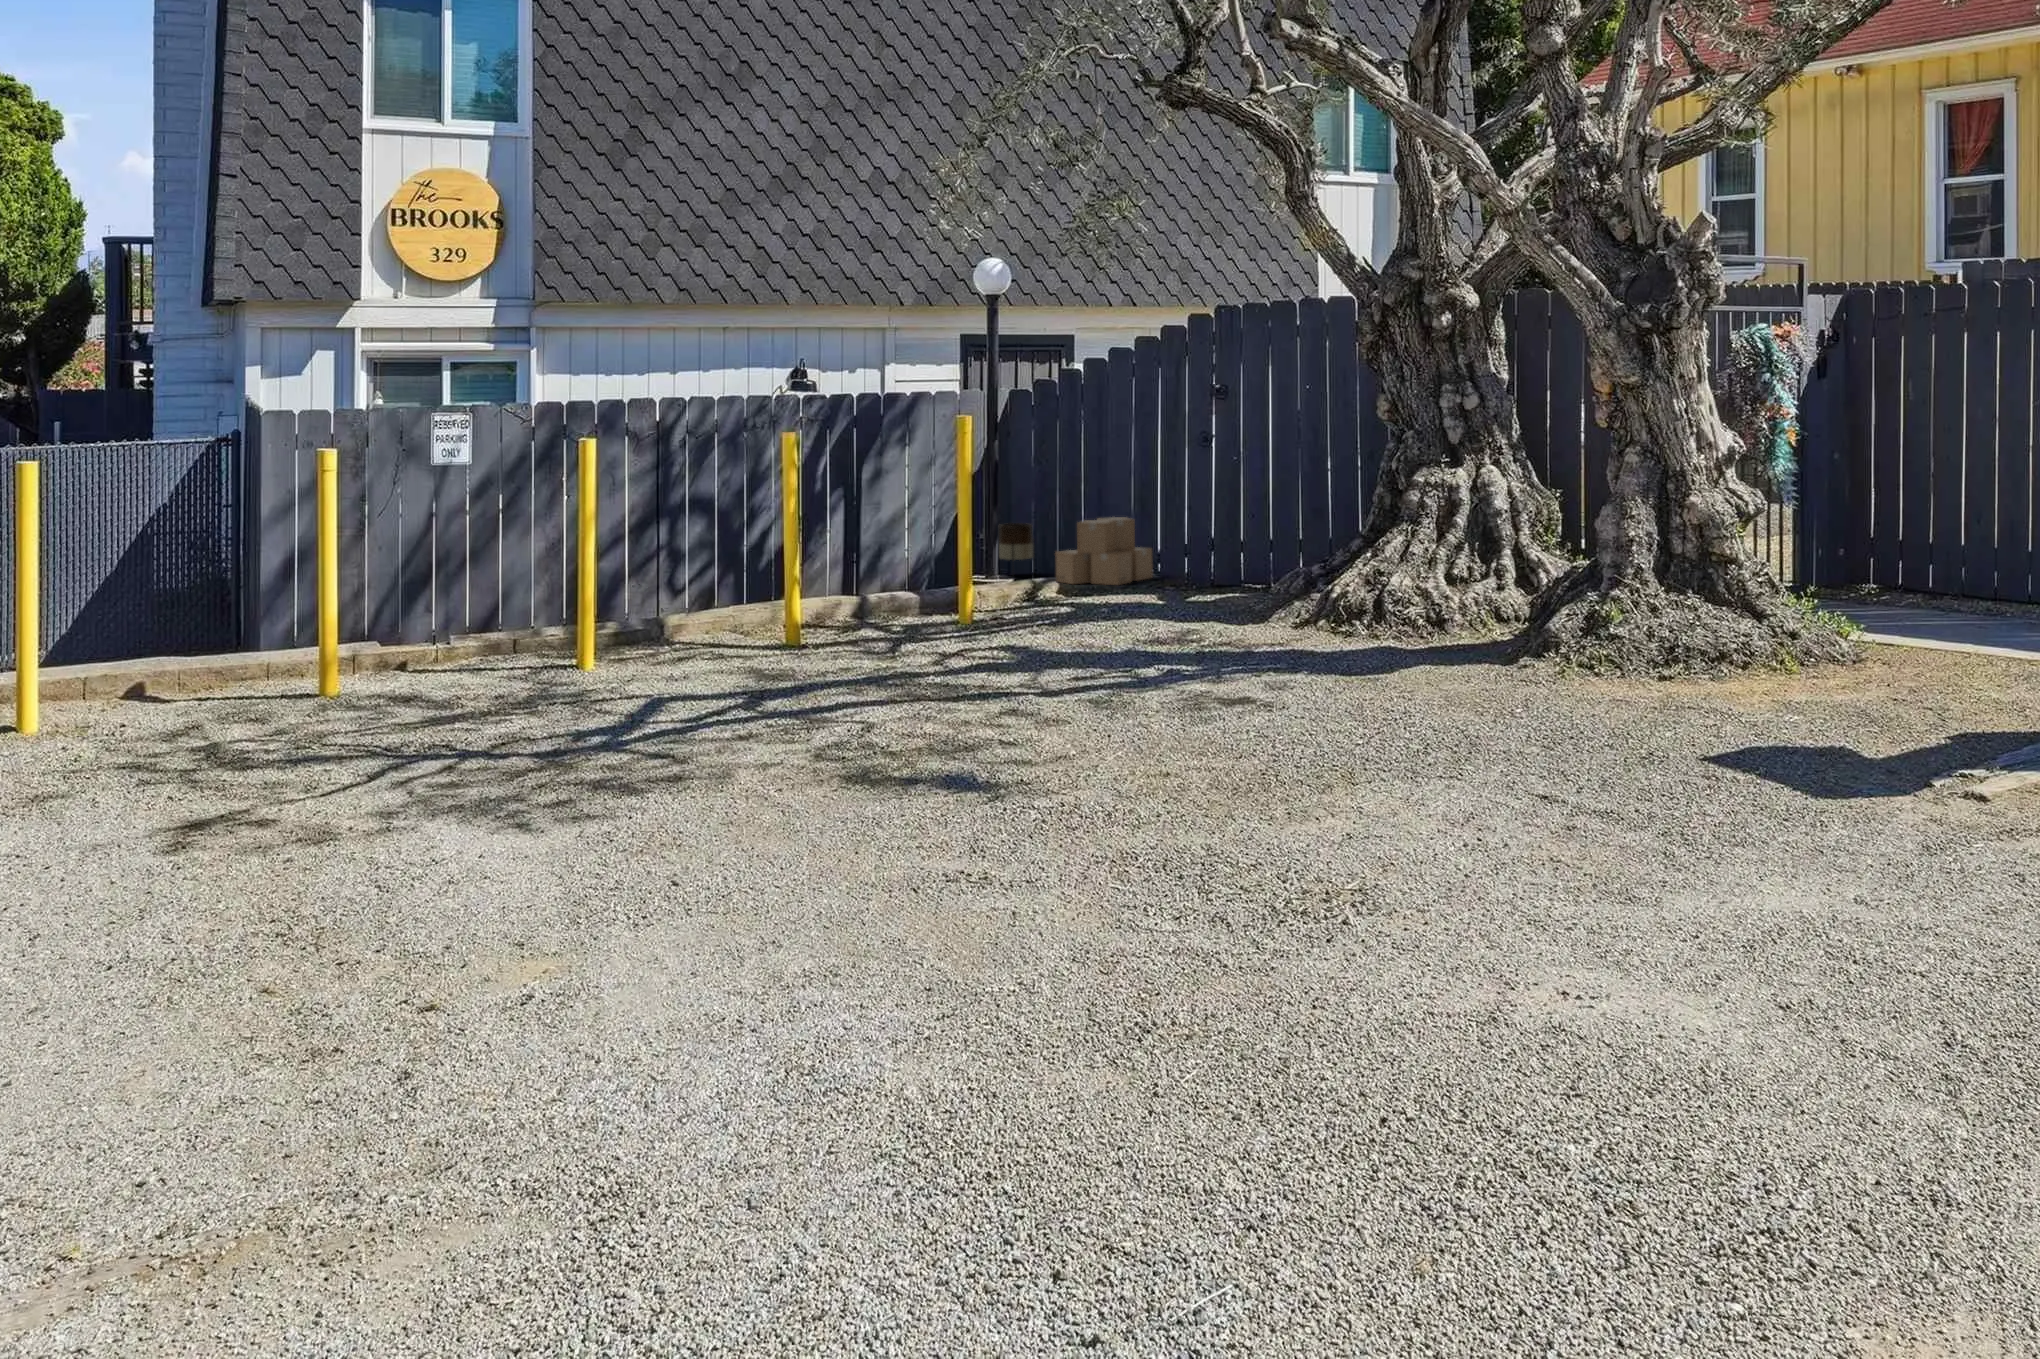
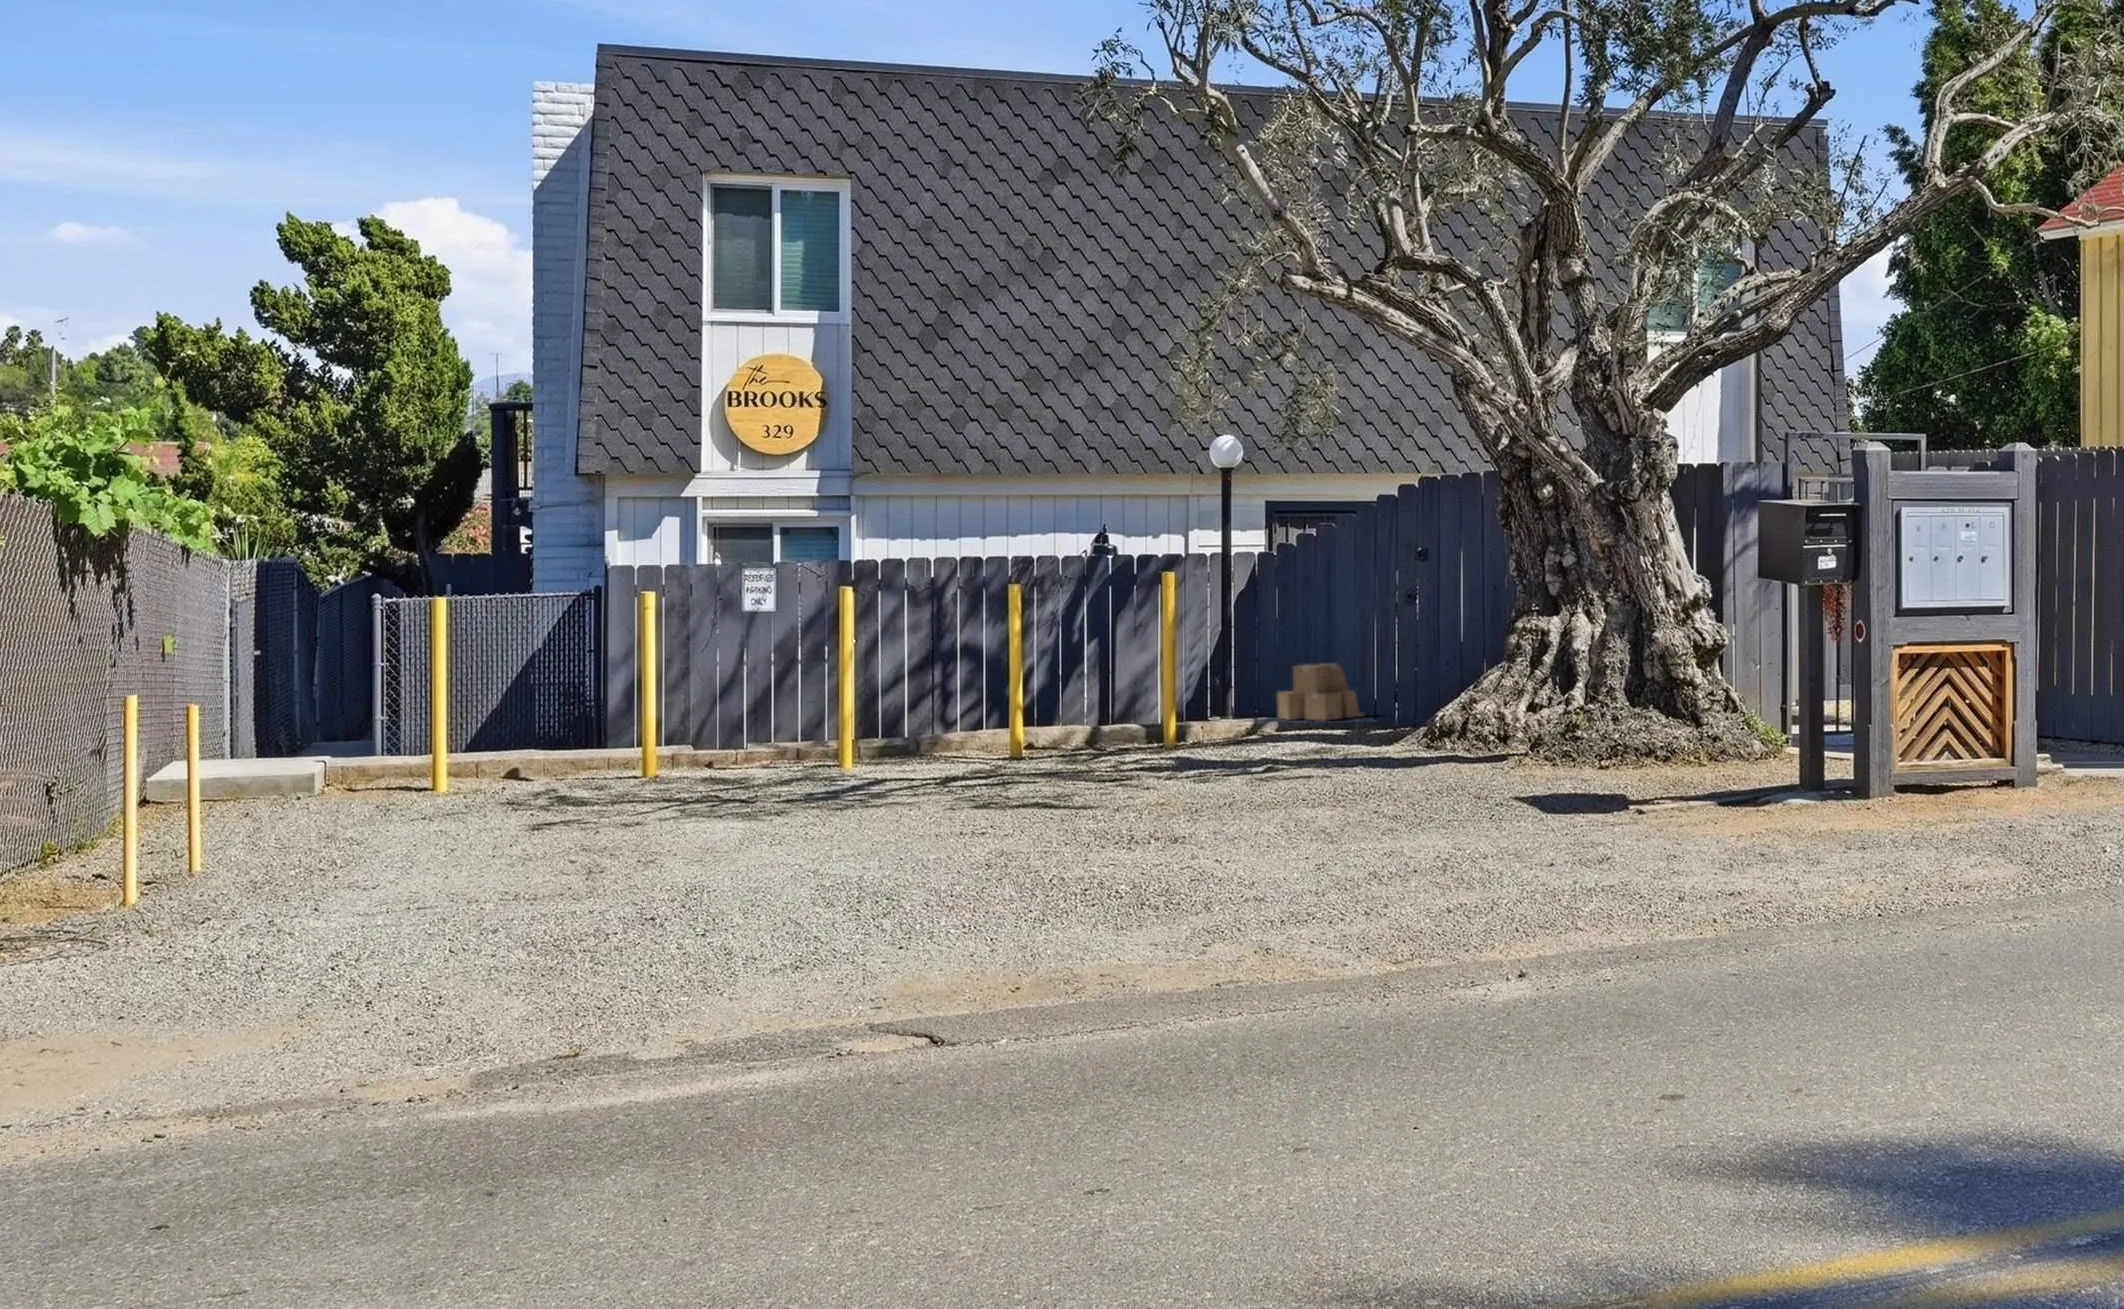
planter: present [999,523,1035,569] -> none [1236,668,1269,716]

